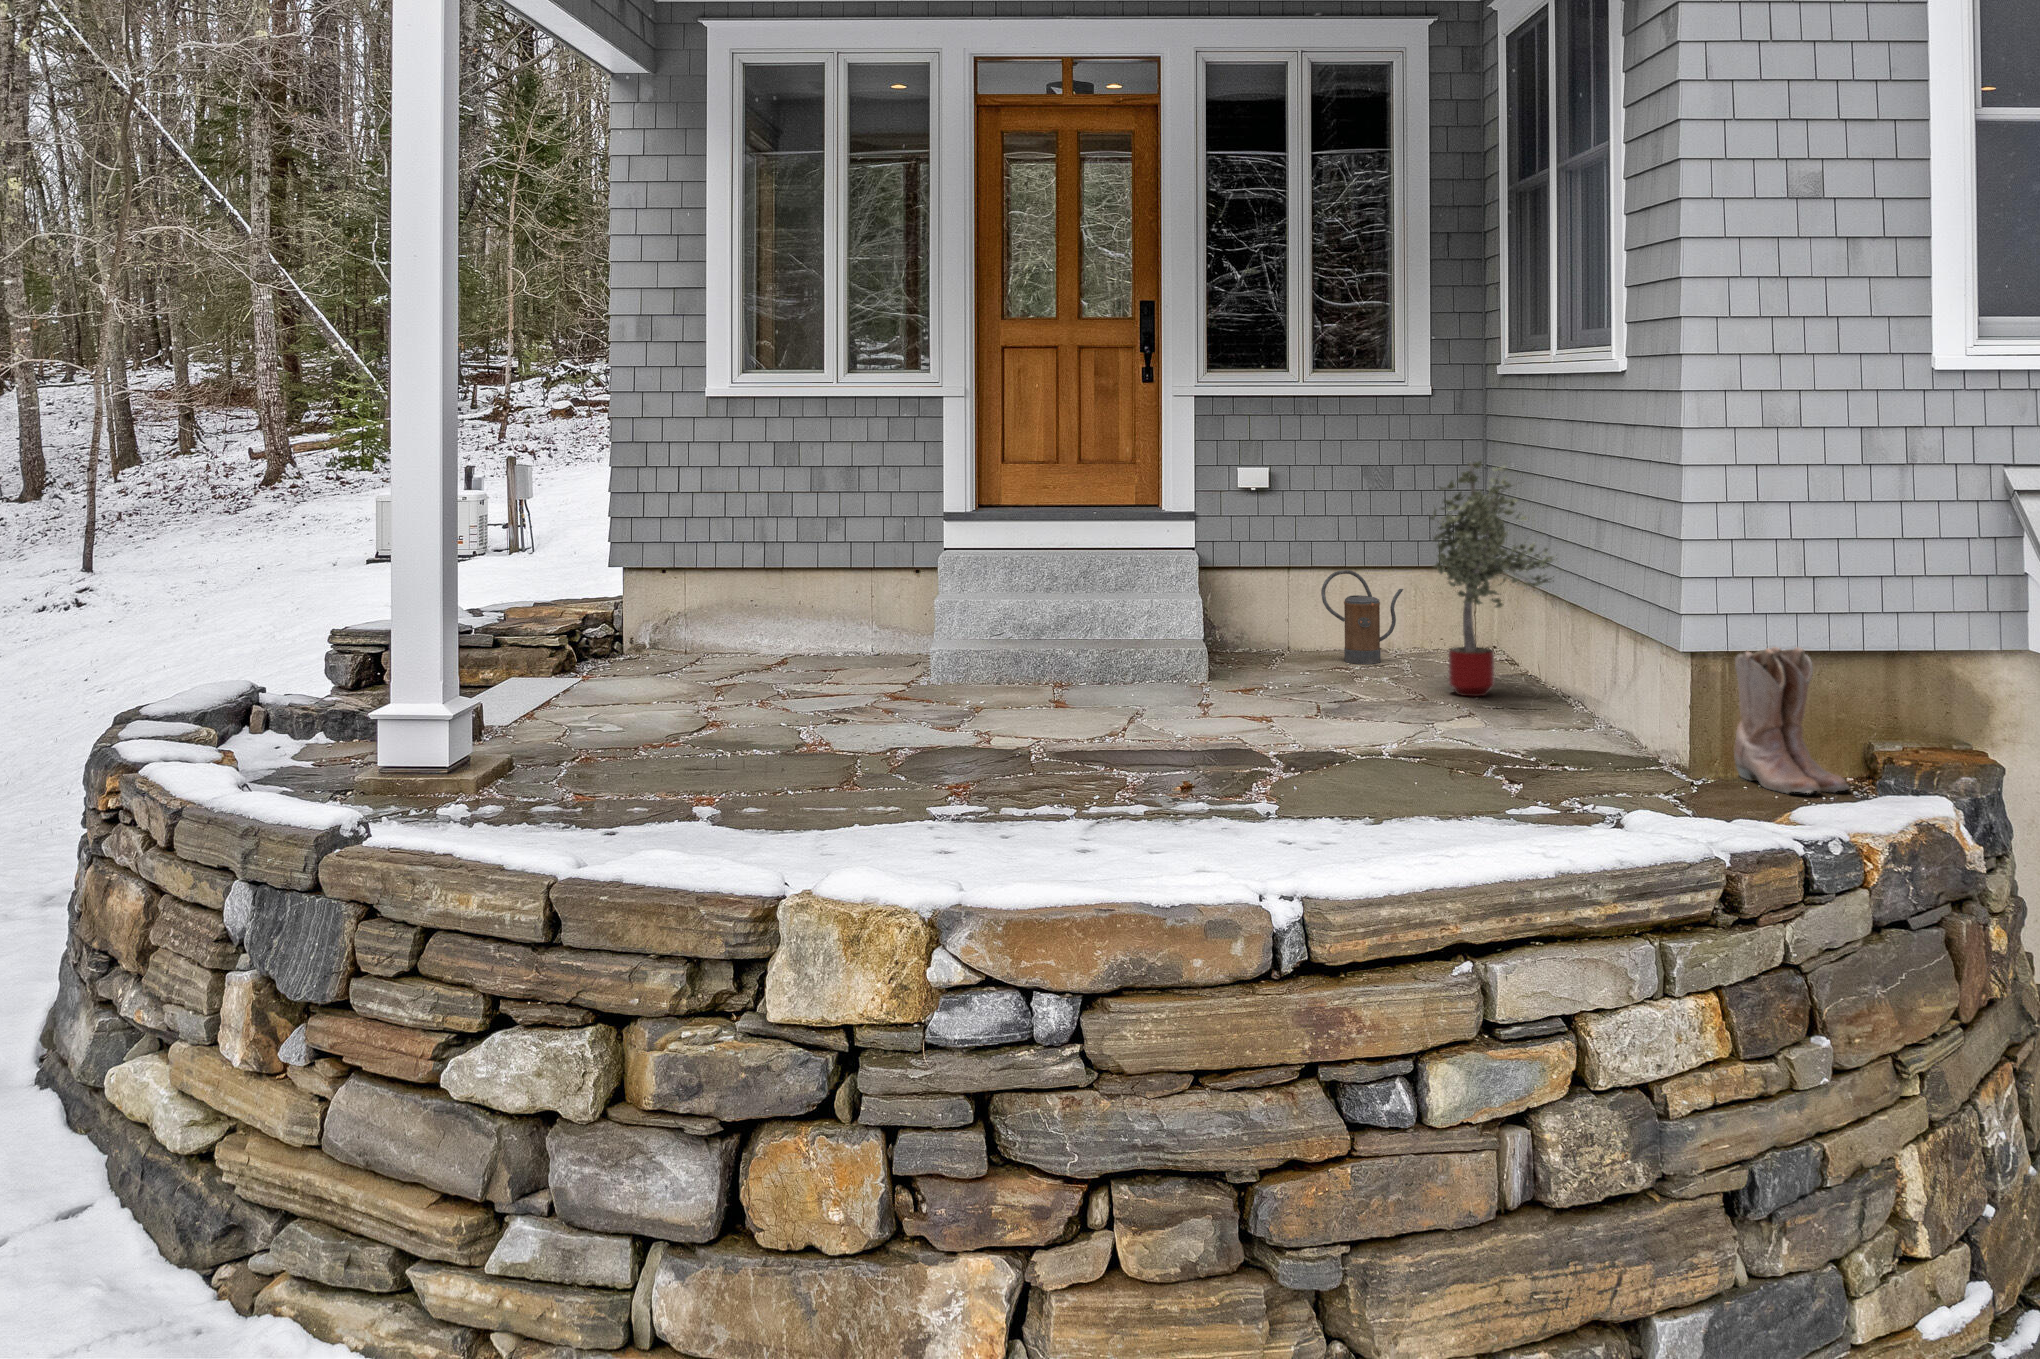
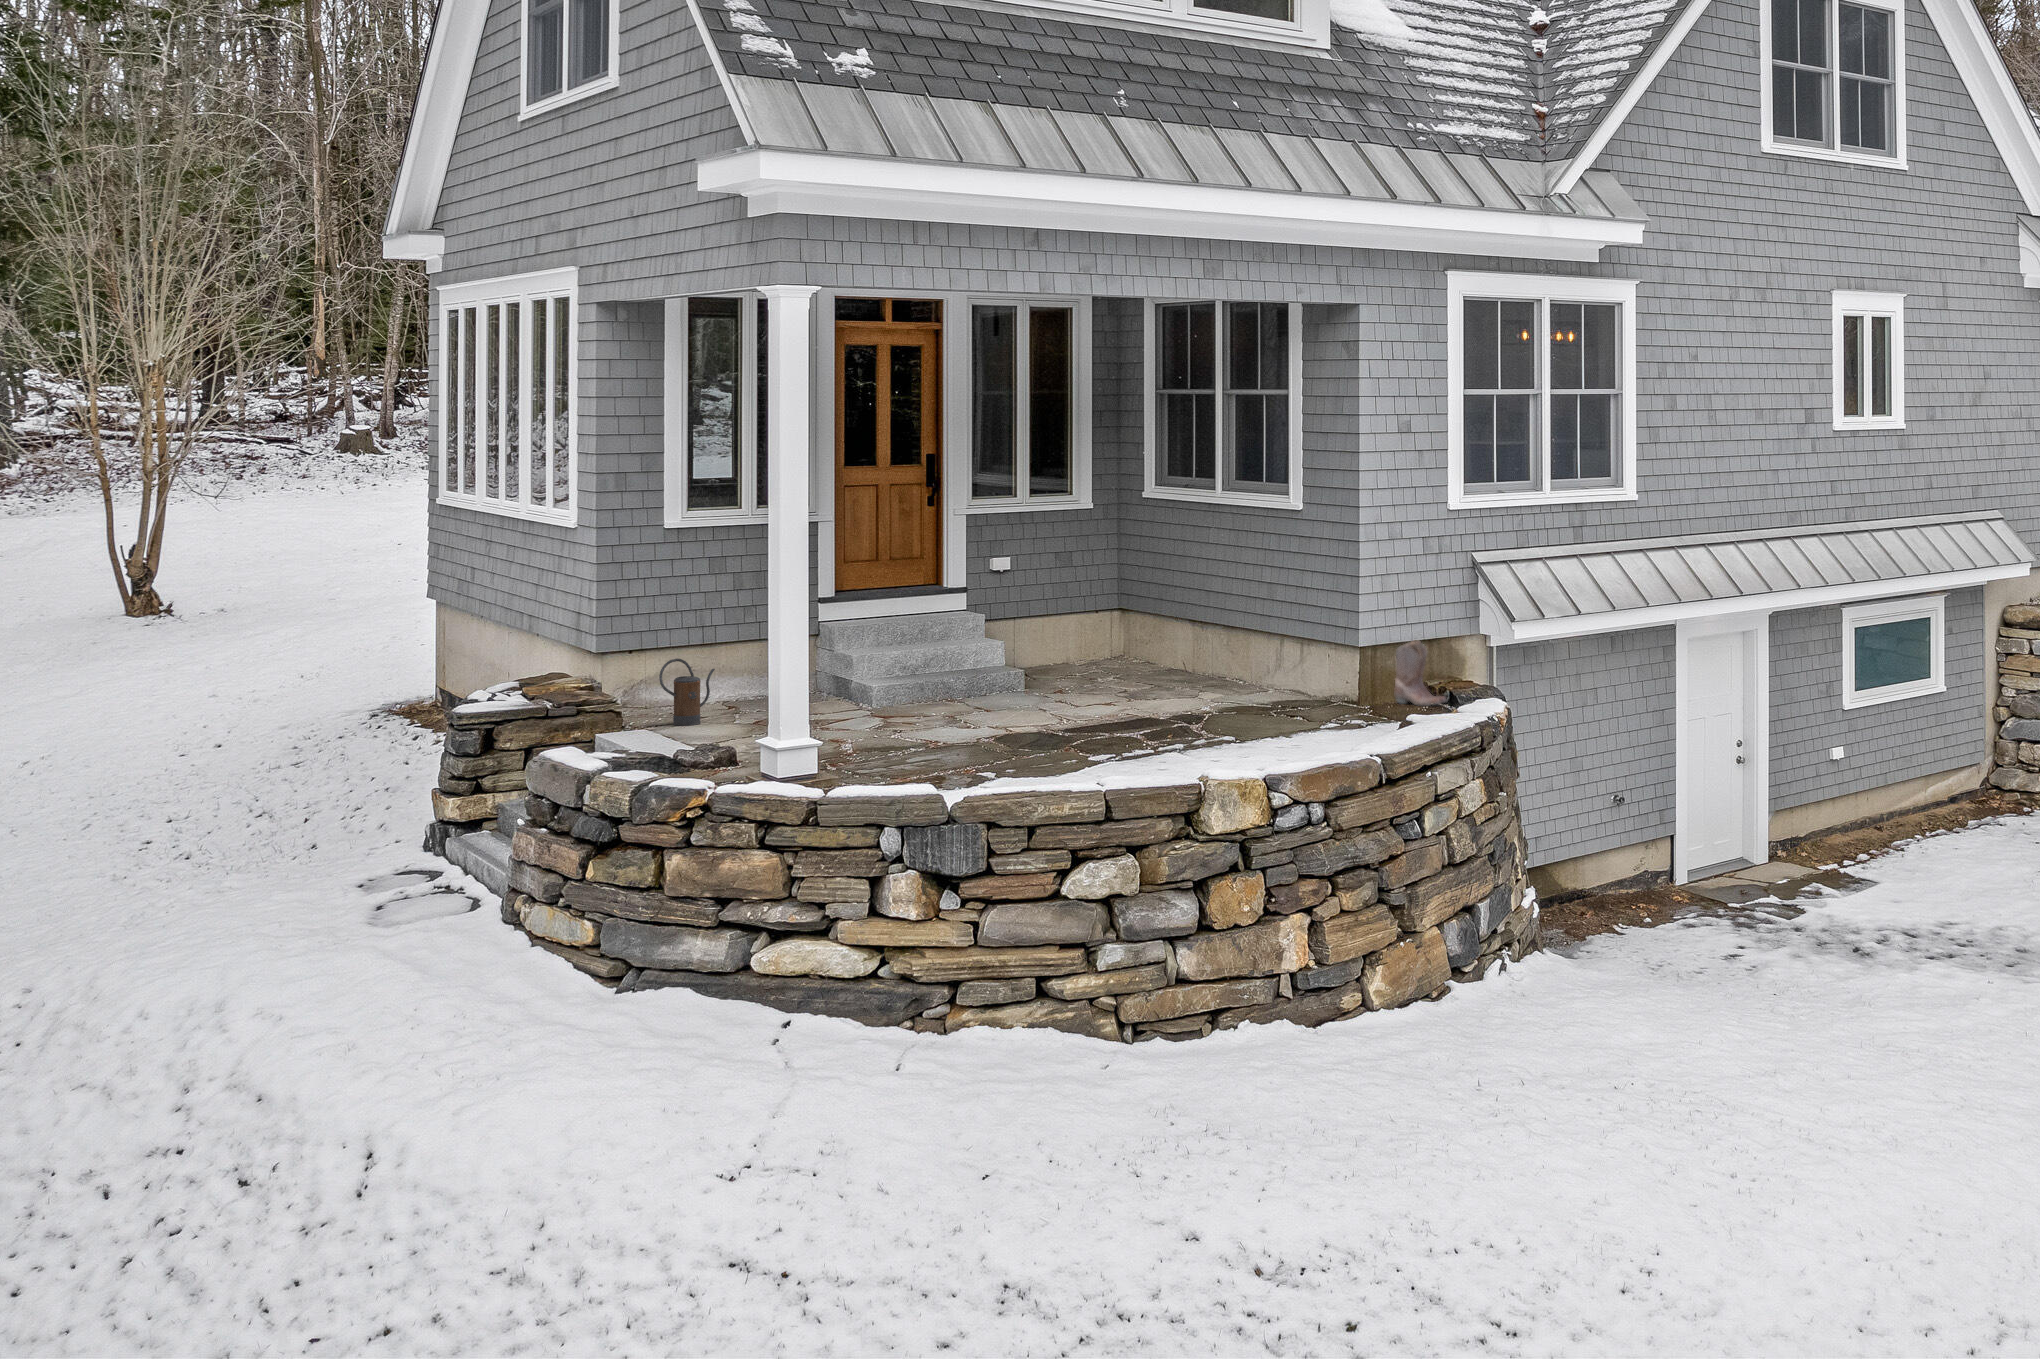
potted tree: present [1430,461,1557,696] -> none [1166,556,1246,690]
watering can: present [1321,570,1403,664] -> present [659,659,715,726]

